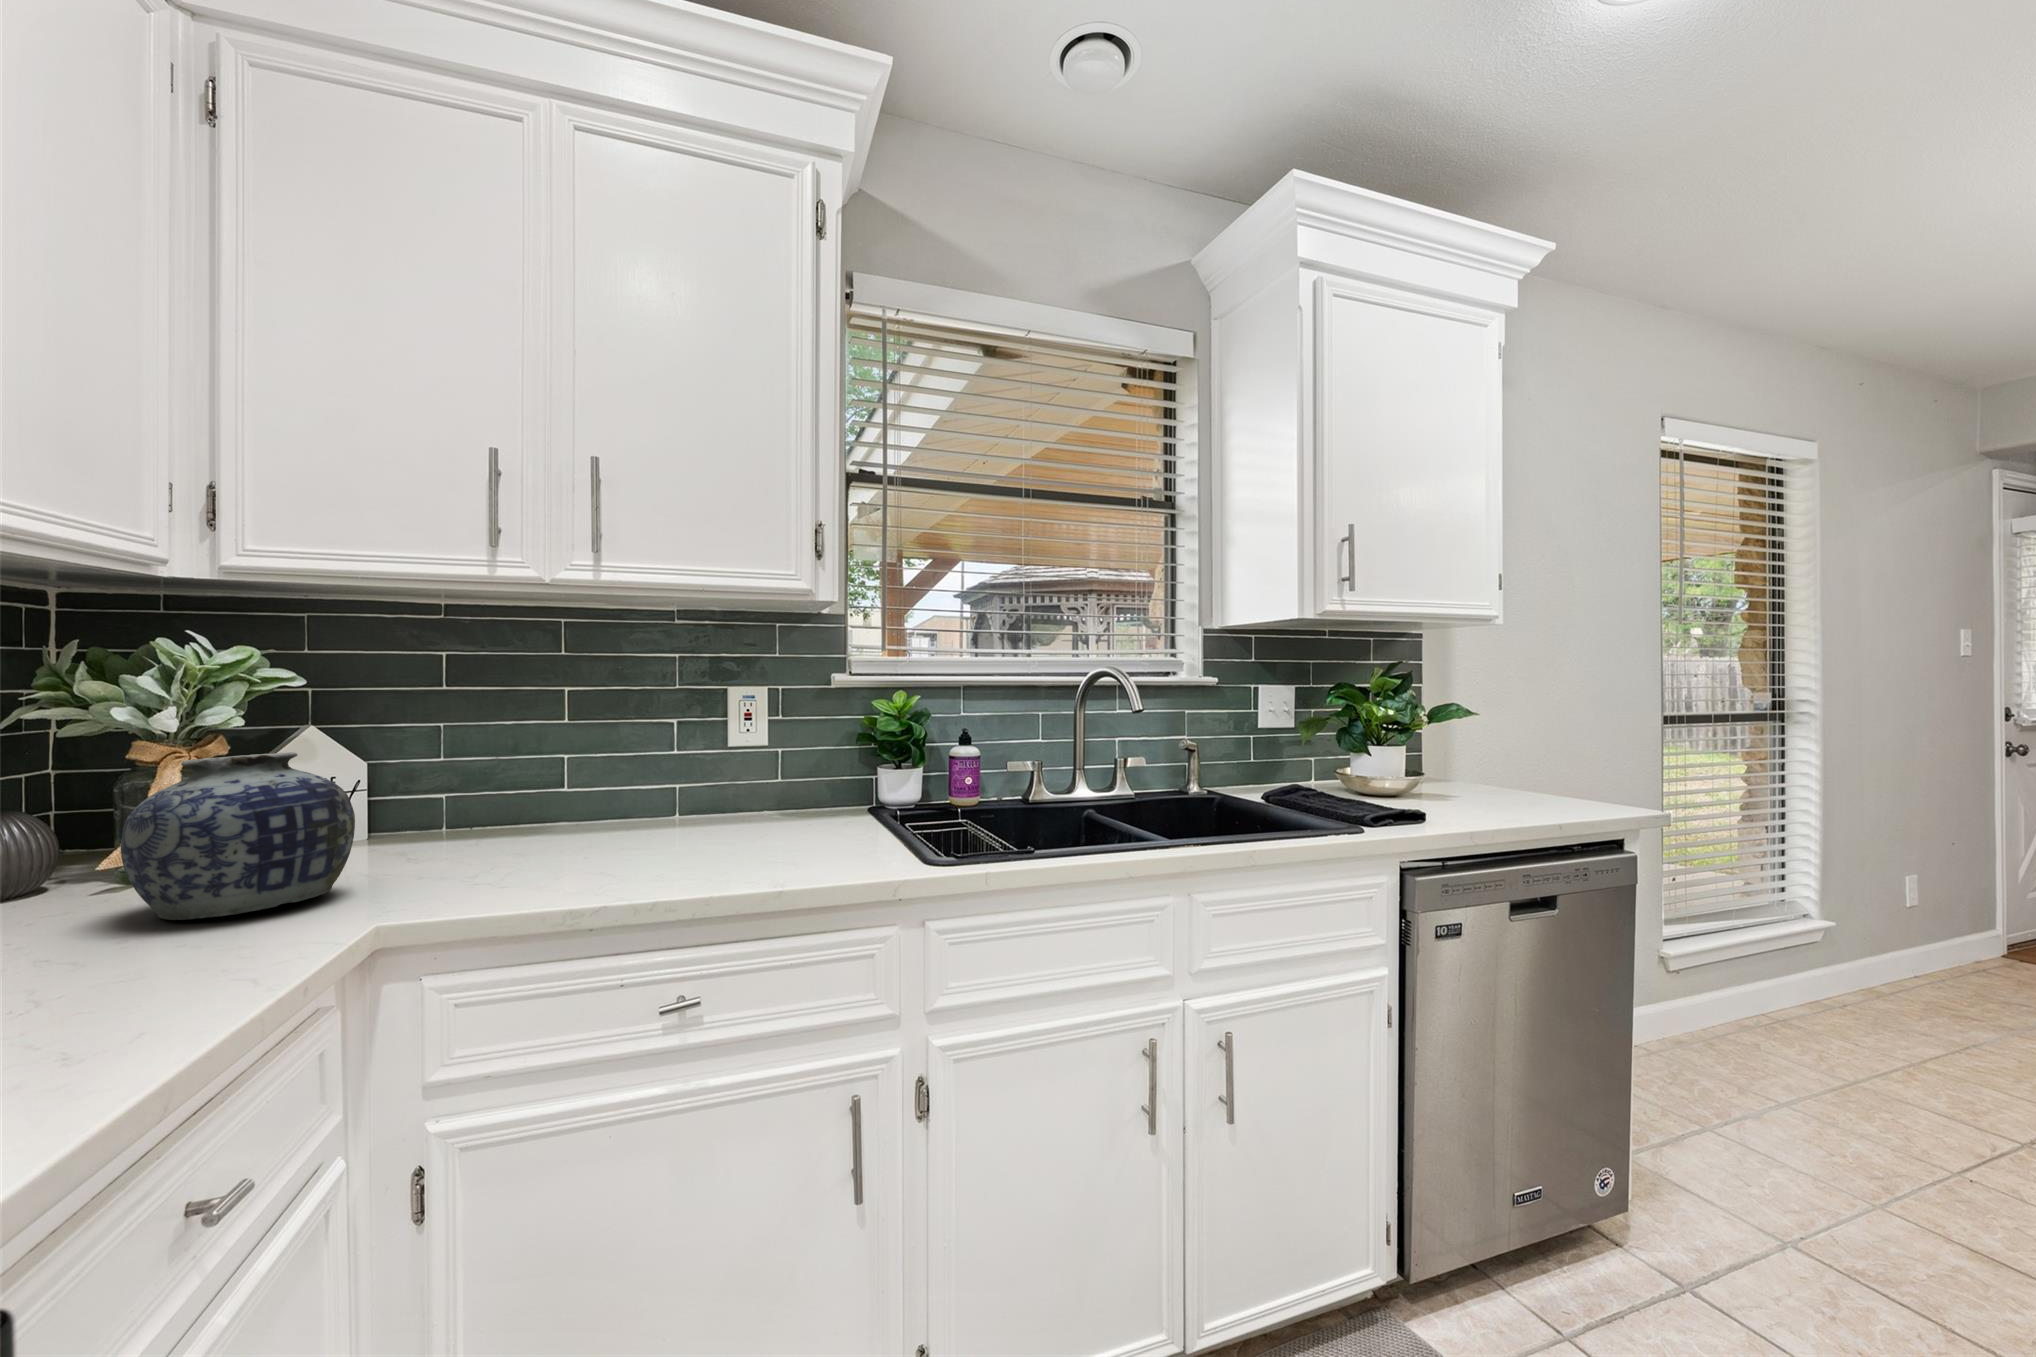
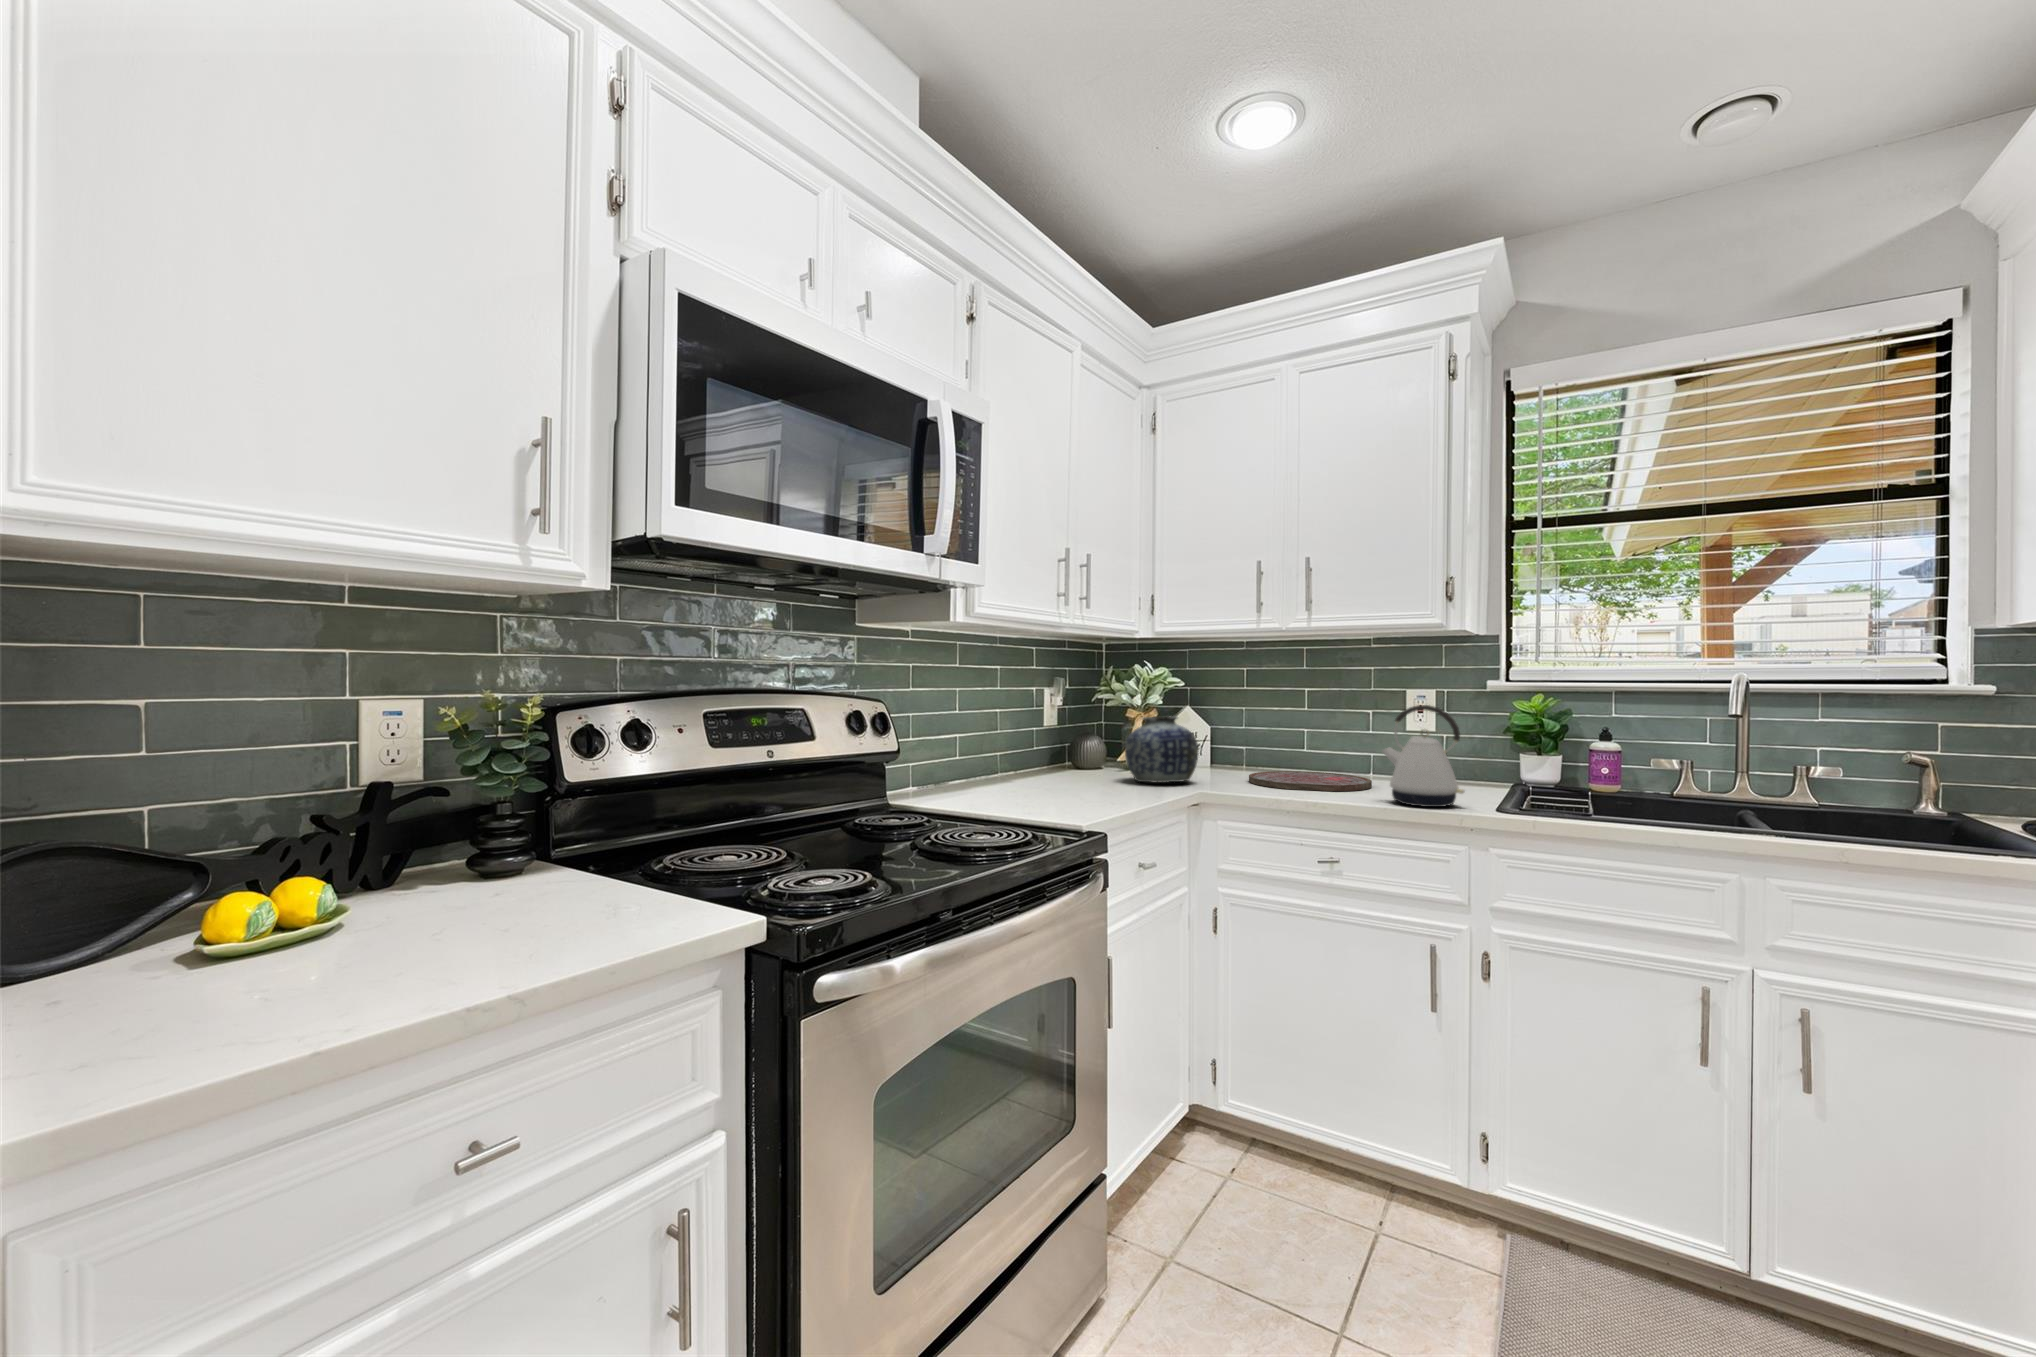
kettle: none [747,708,874,871] -> present [1382,705,1465,807]
cutting board: none [471,823,700,873] -> present [1249,771,1372,791]

